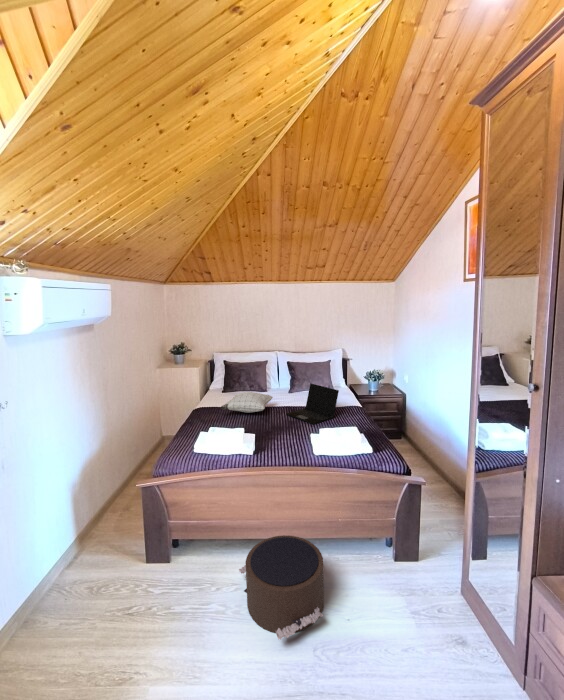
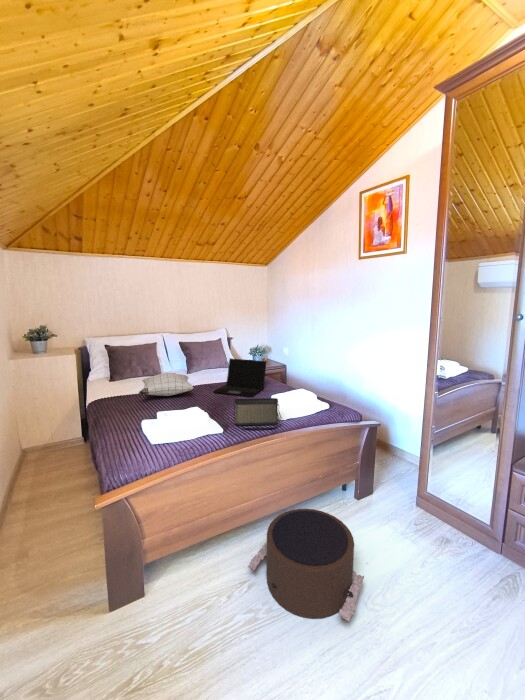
handbag: none [263,425,302,458] -> present [234,398,281,430]

